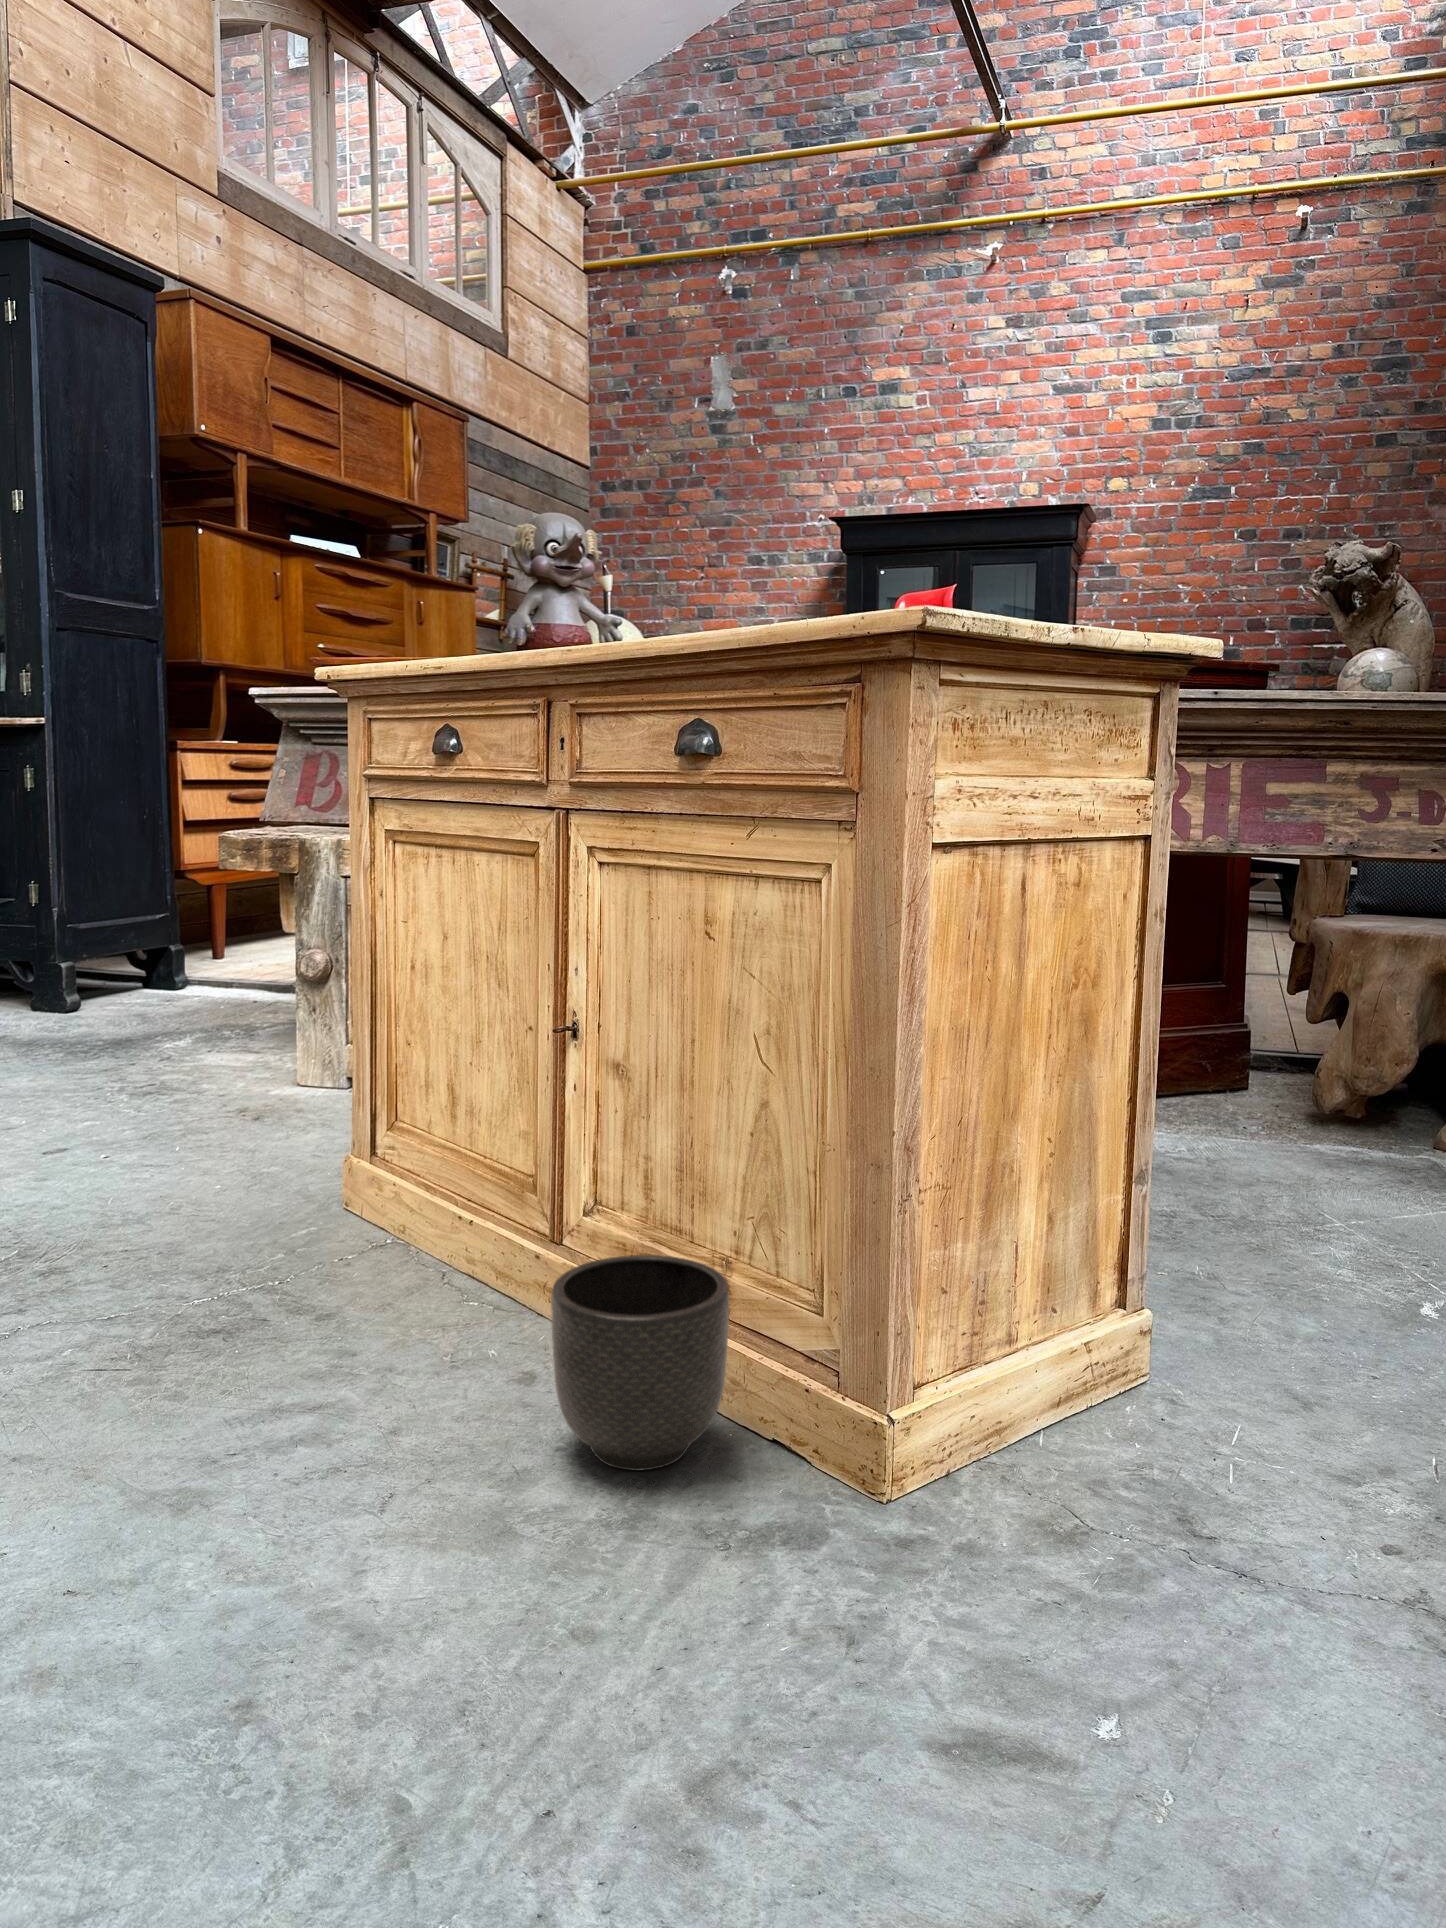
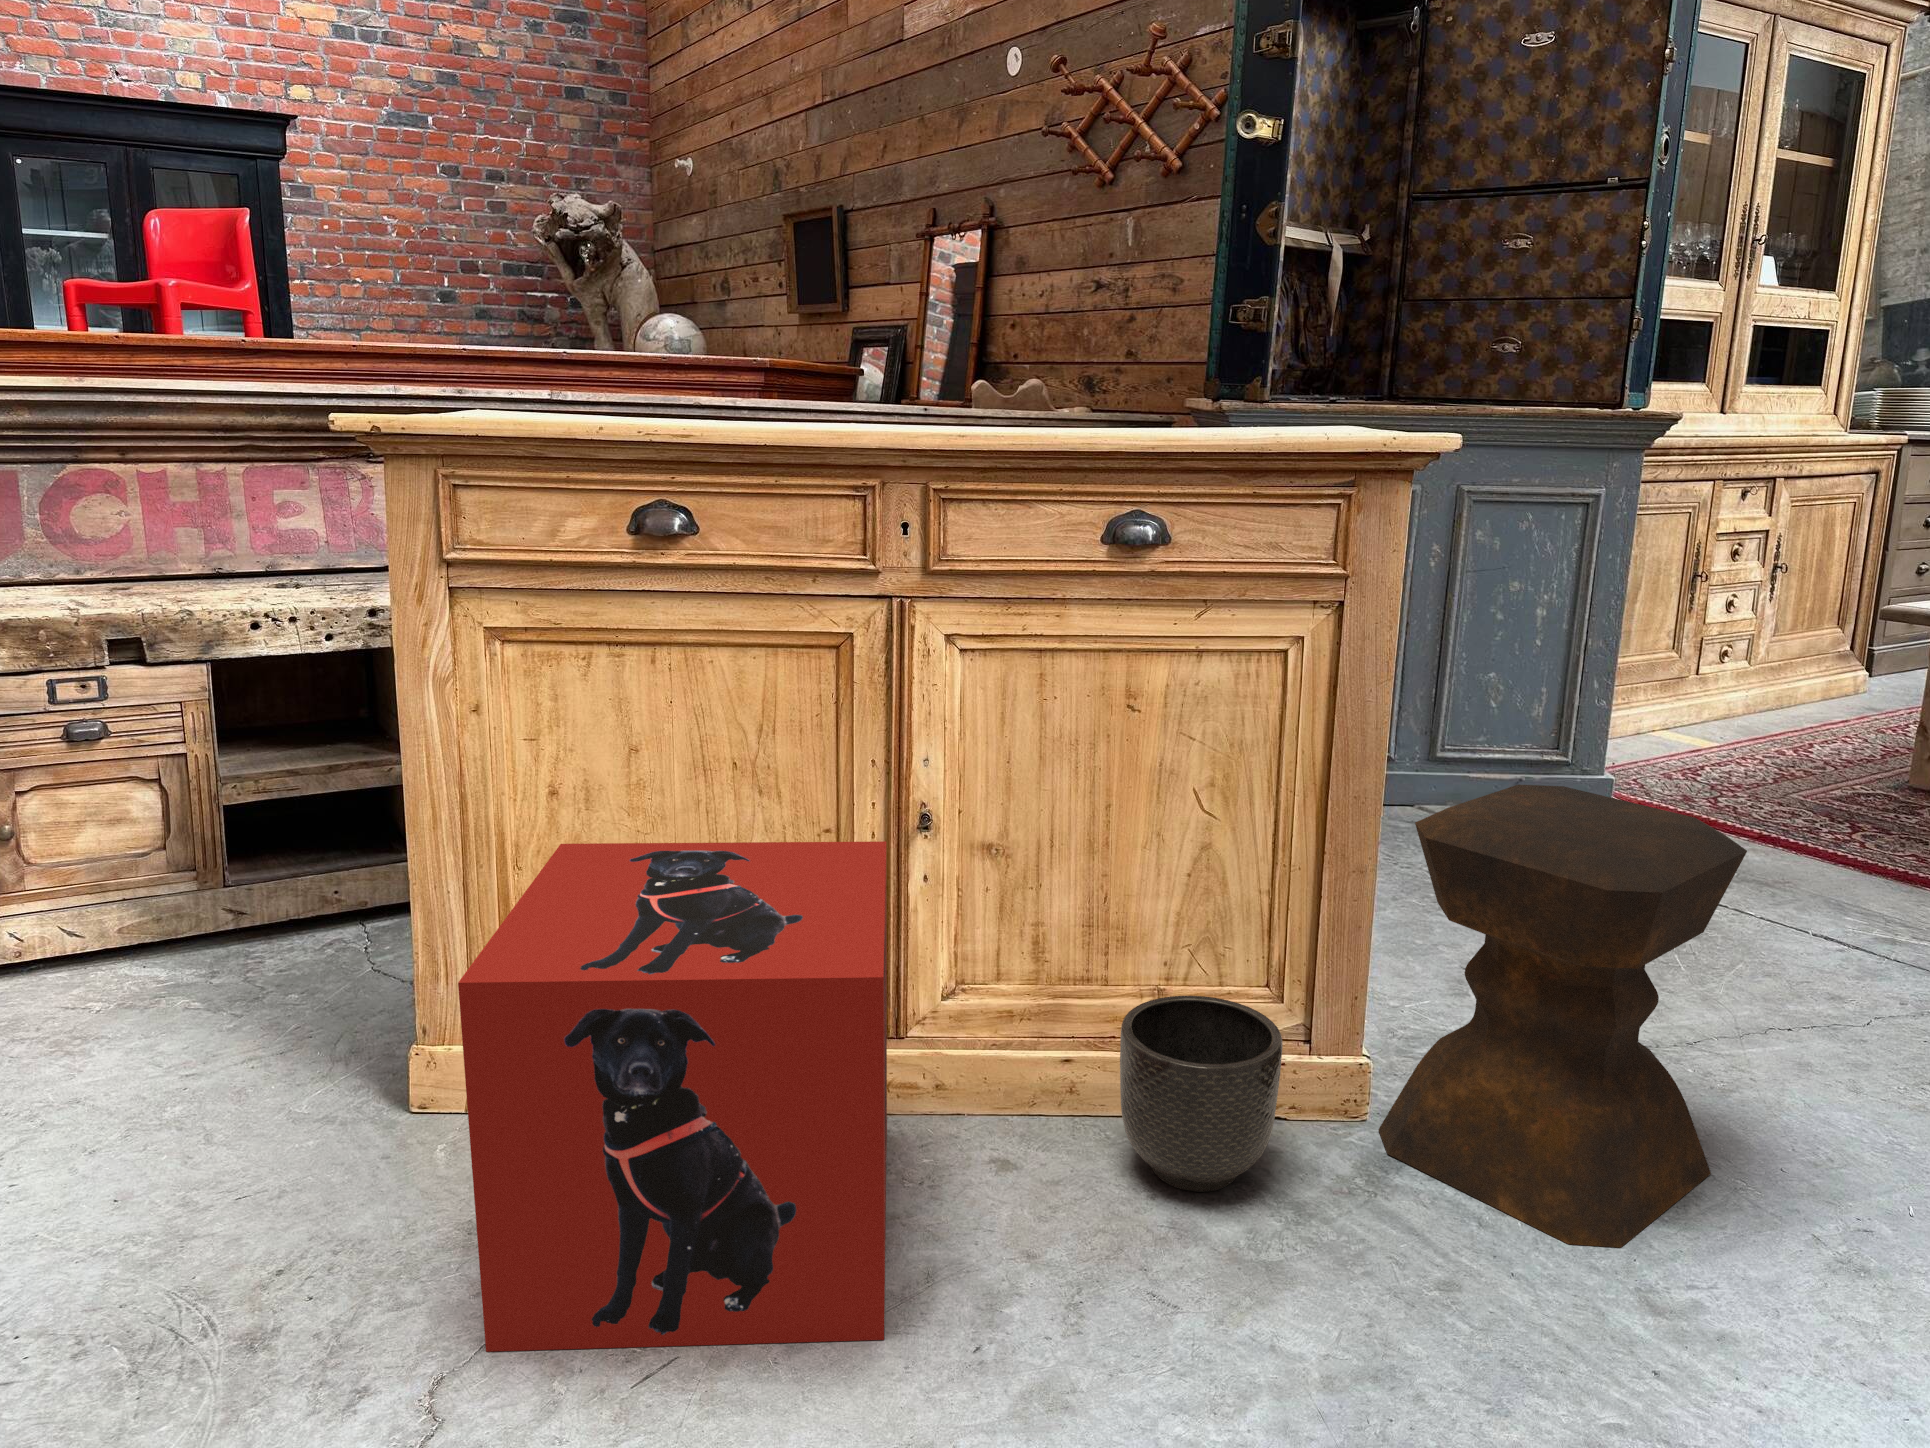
storage box: none [119,997,530,1406] -> present [458,841,887,1352]
stool: none [767,1097,1187,1782] -> present [1379,785,1747,1248]

